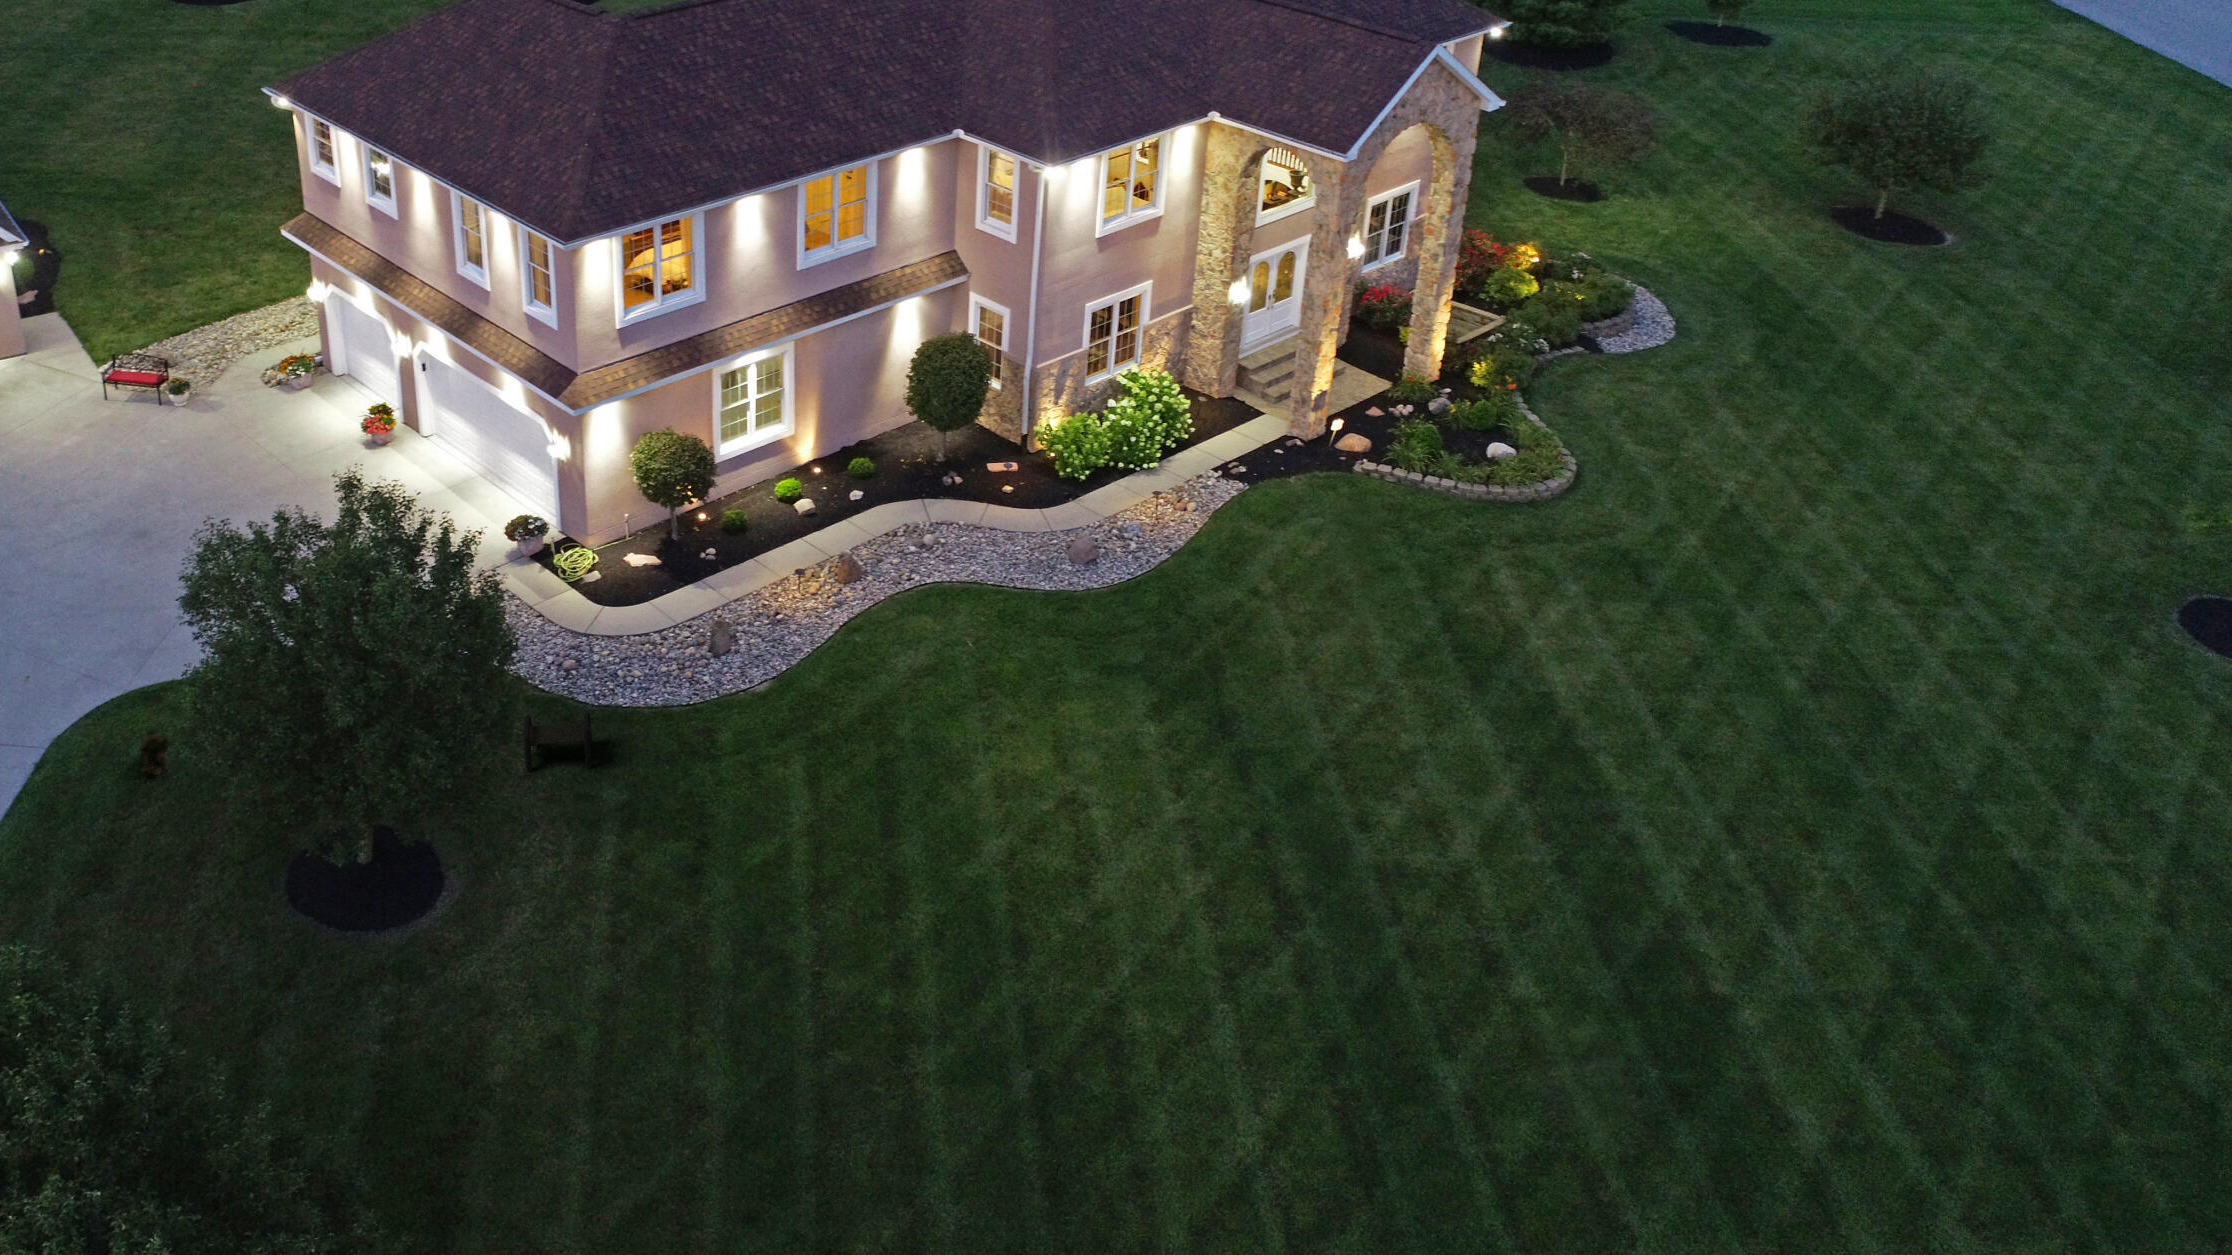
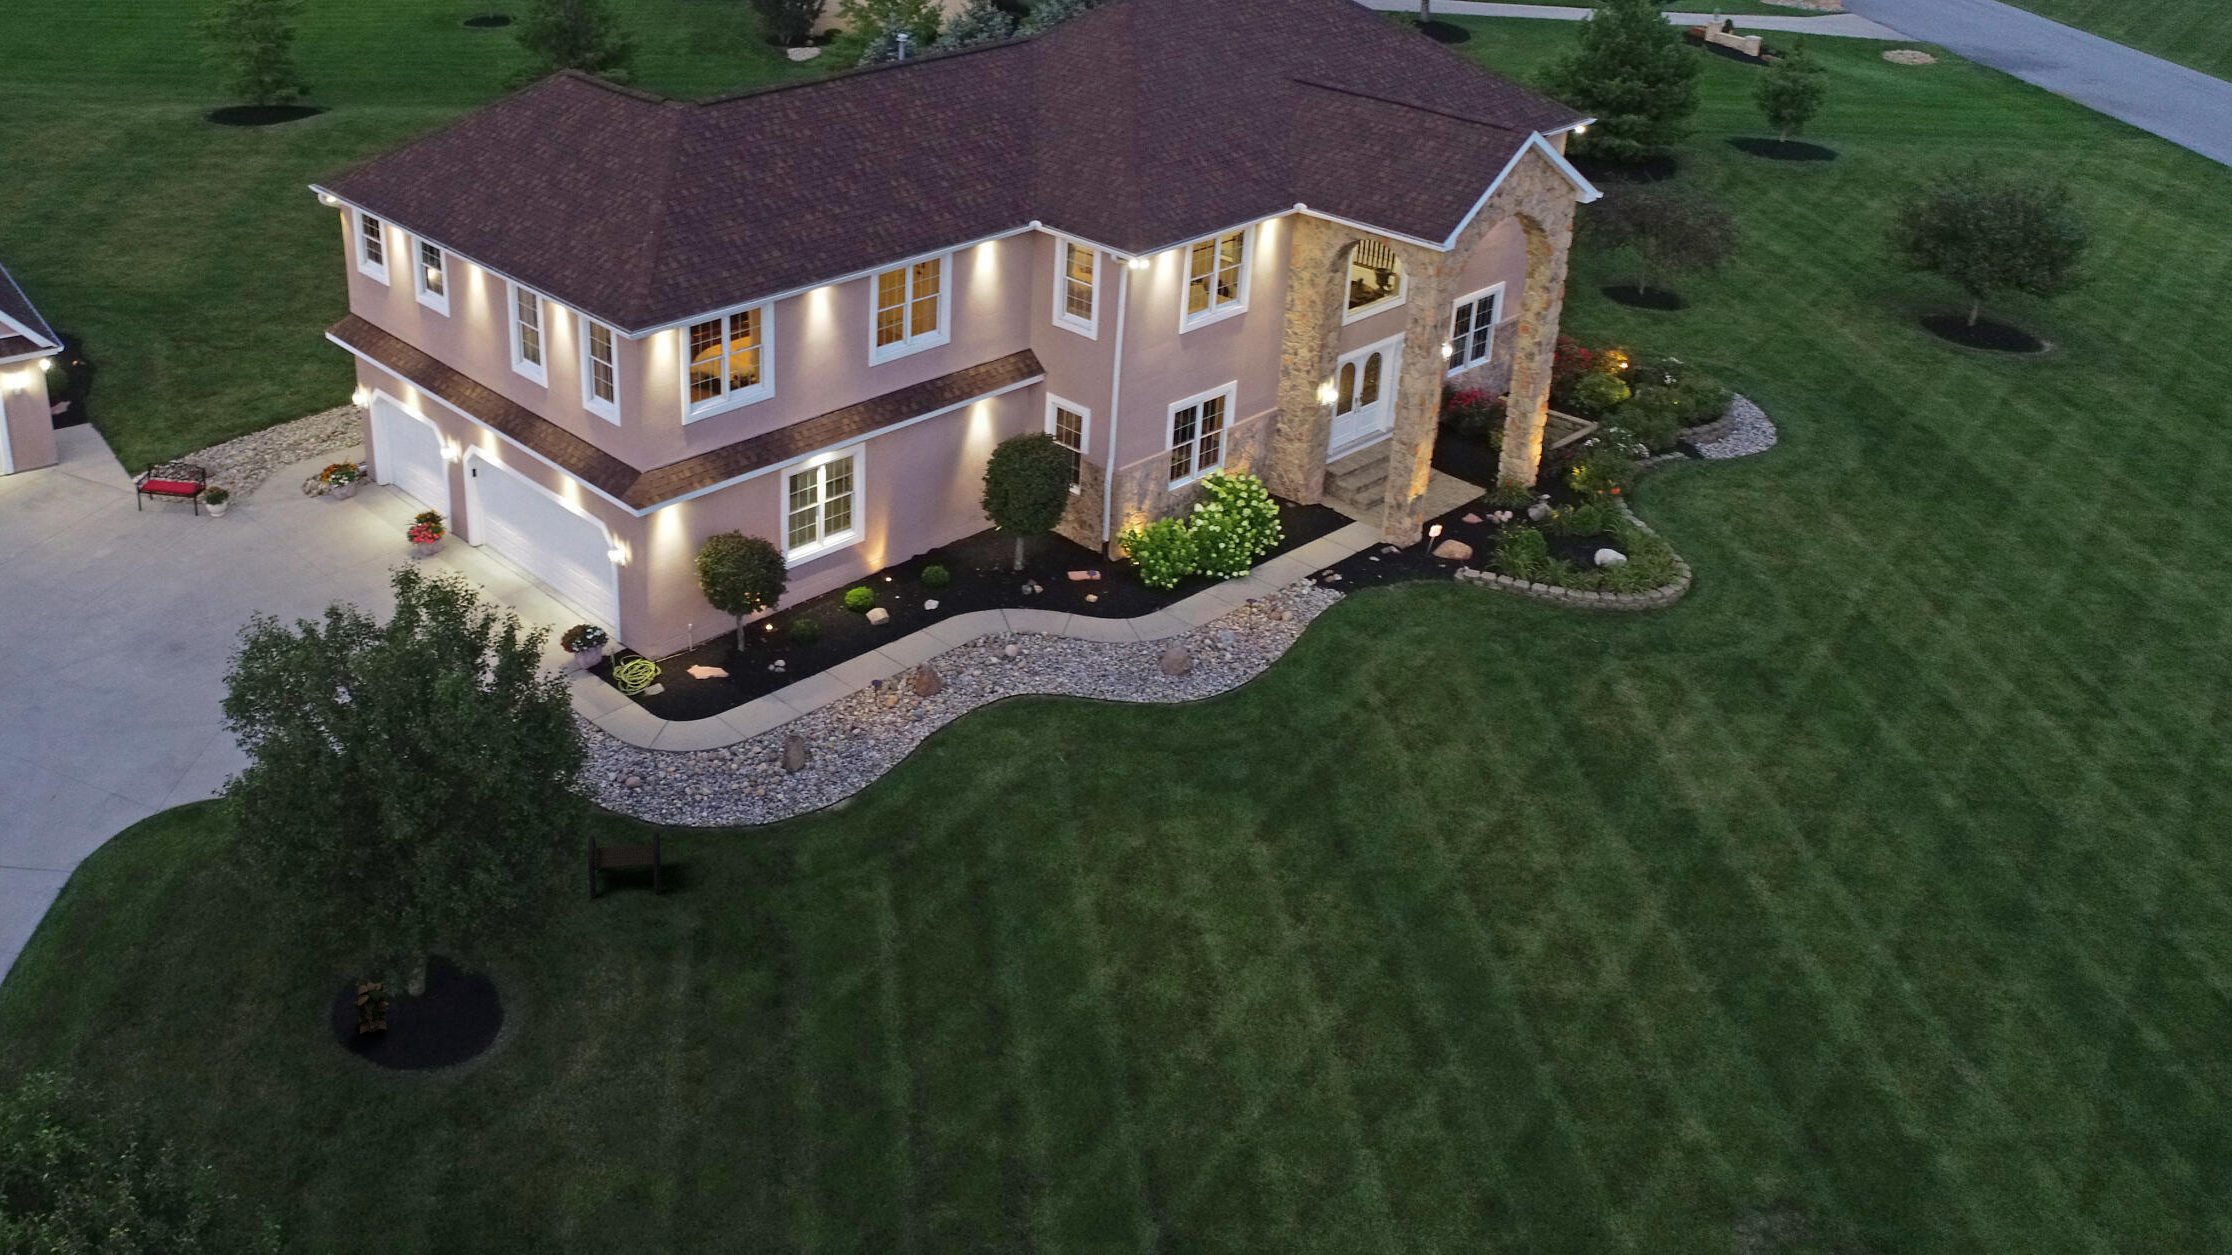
decorative plant: present [139,730,168,775] -> present [353,980,390,1034]

